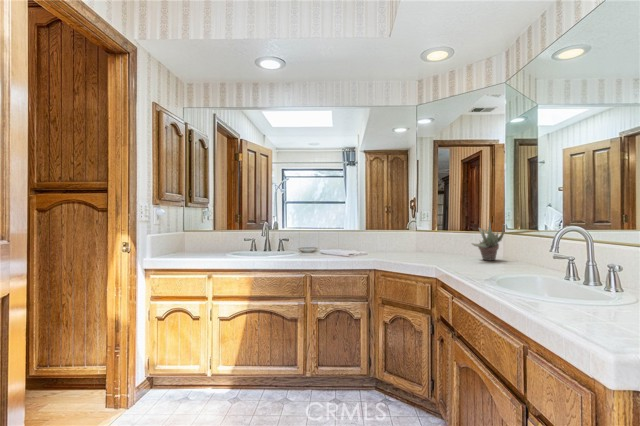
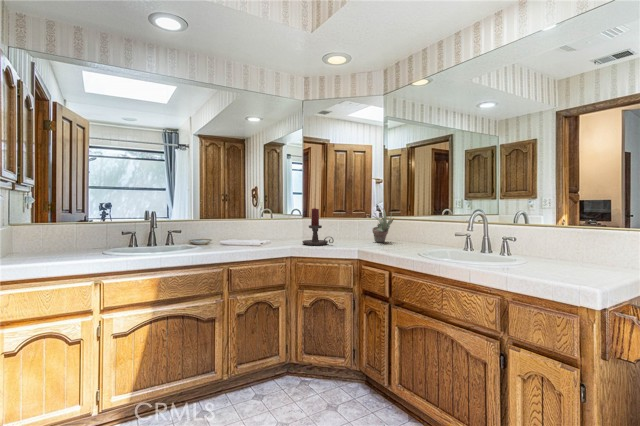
candle holder: none [393,220,422,259] -> present [302,208,334,245]

